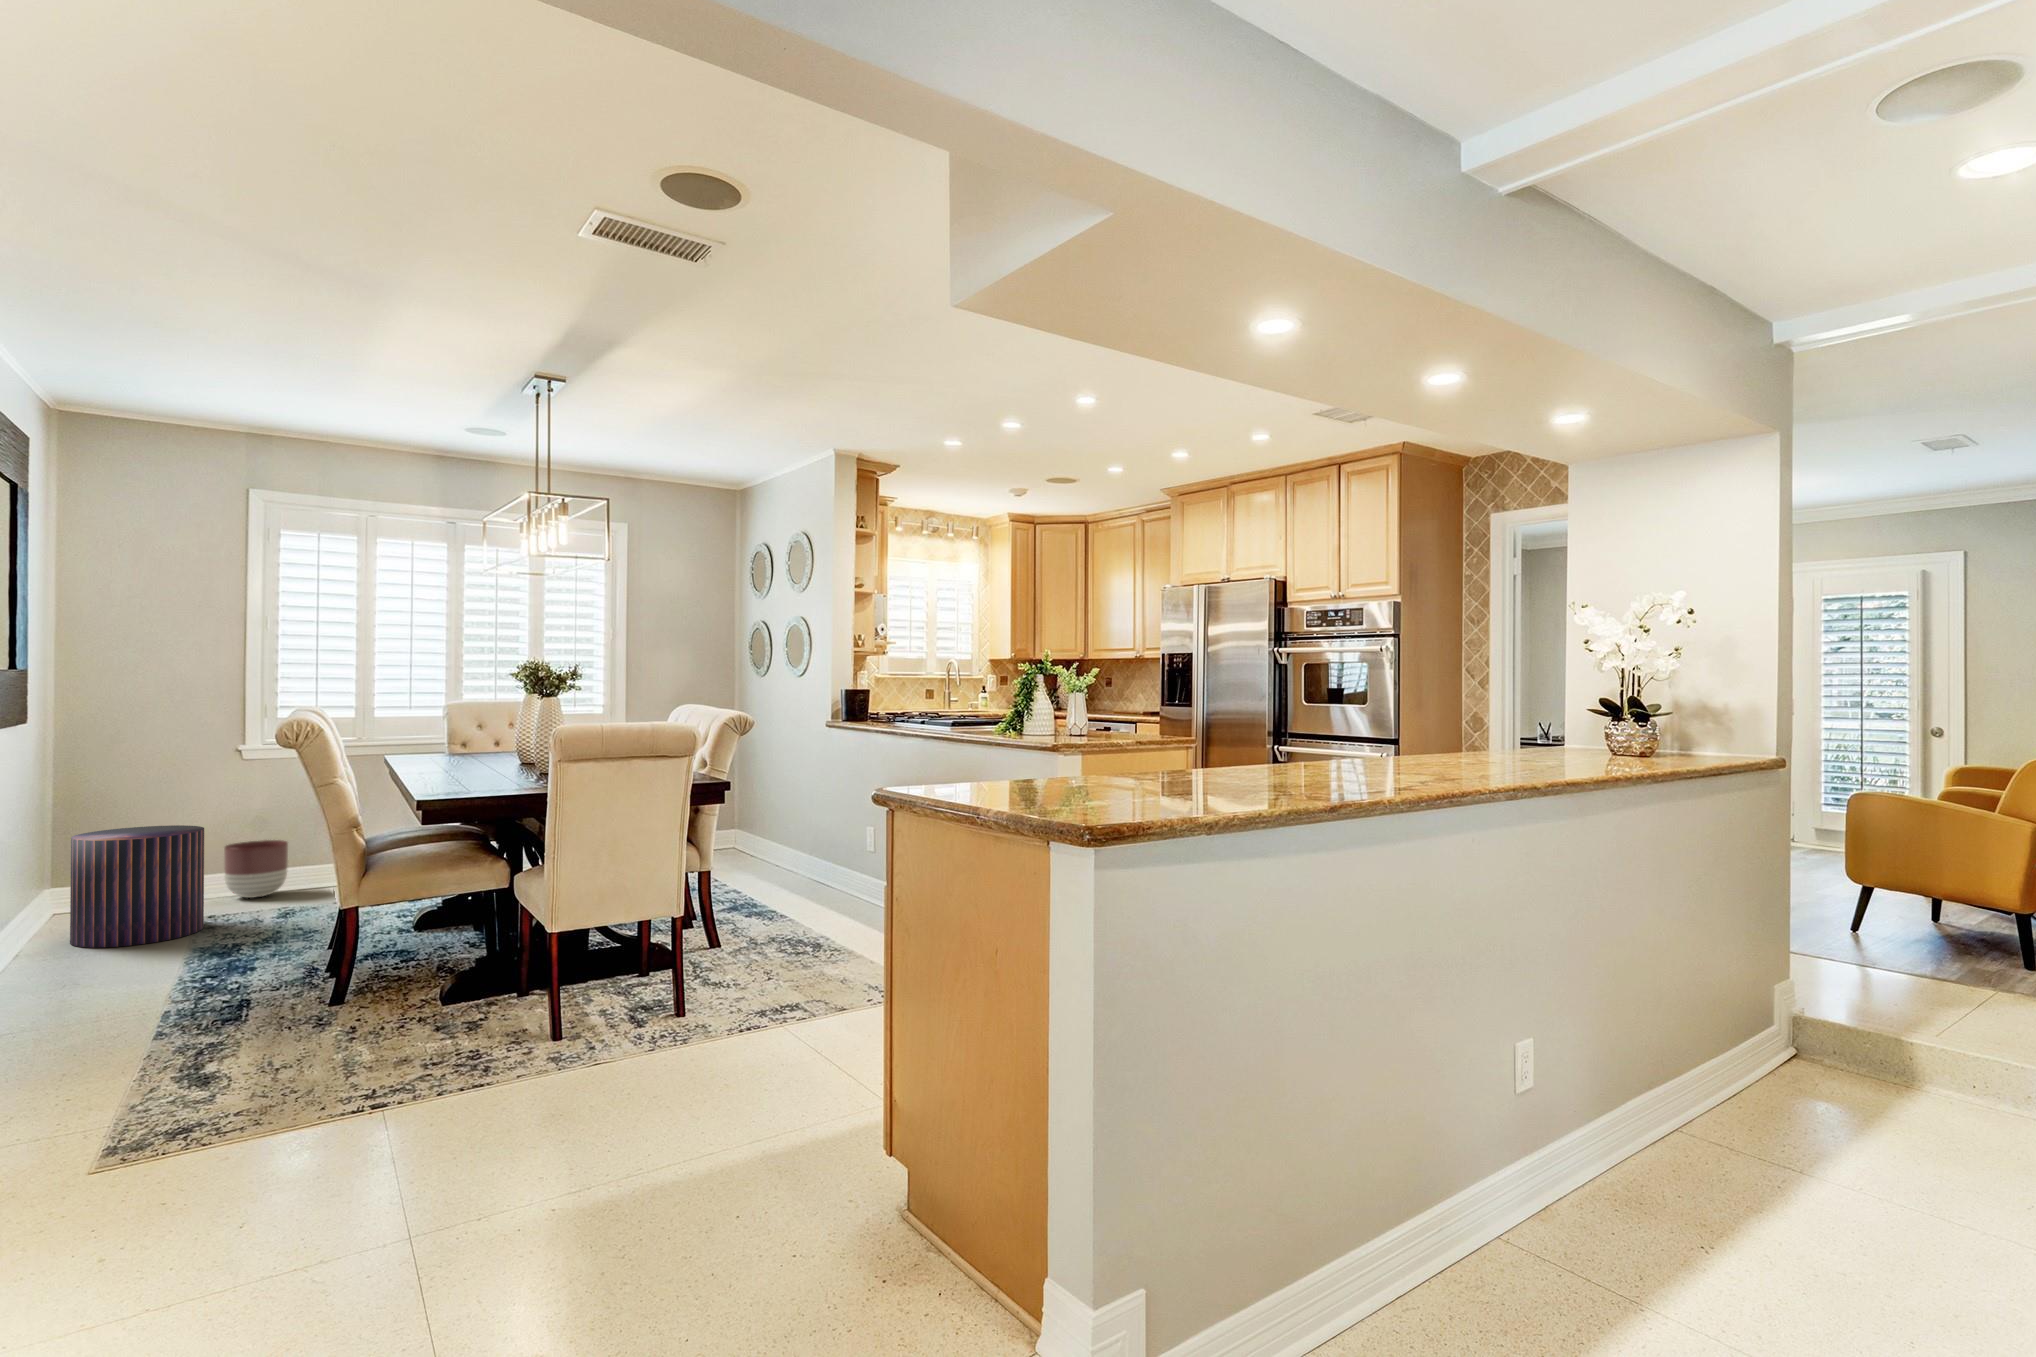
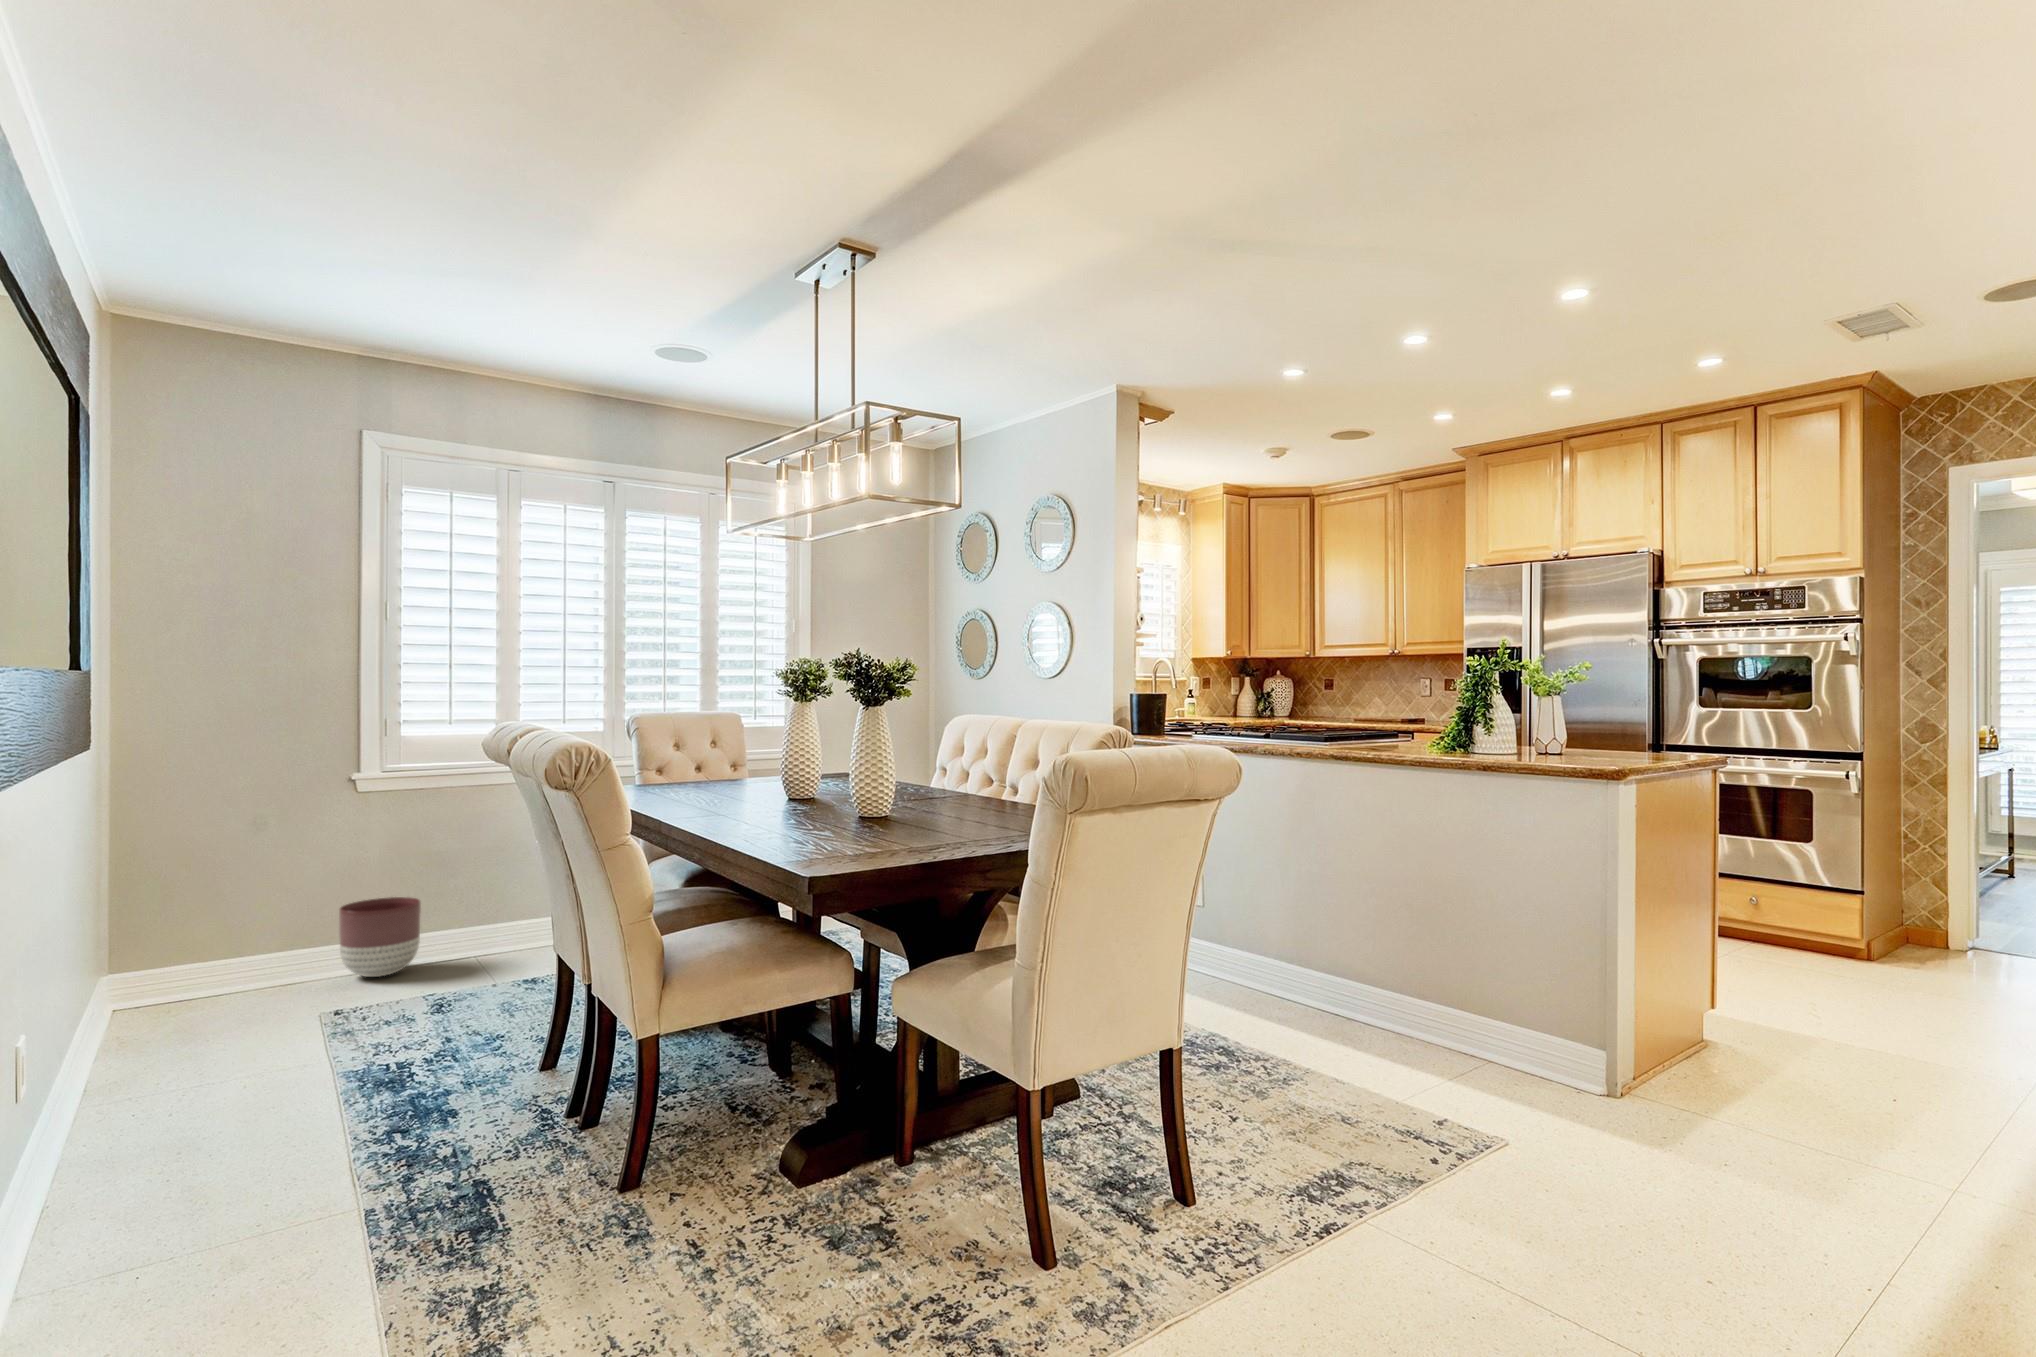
pouf: present [70,825,204,948] -> none [156,887,339,1075]

